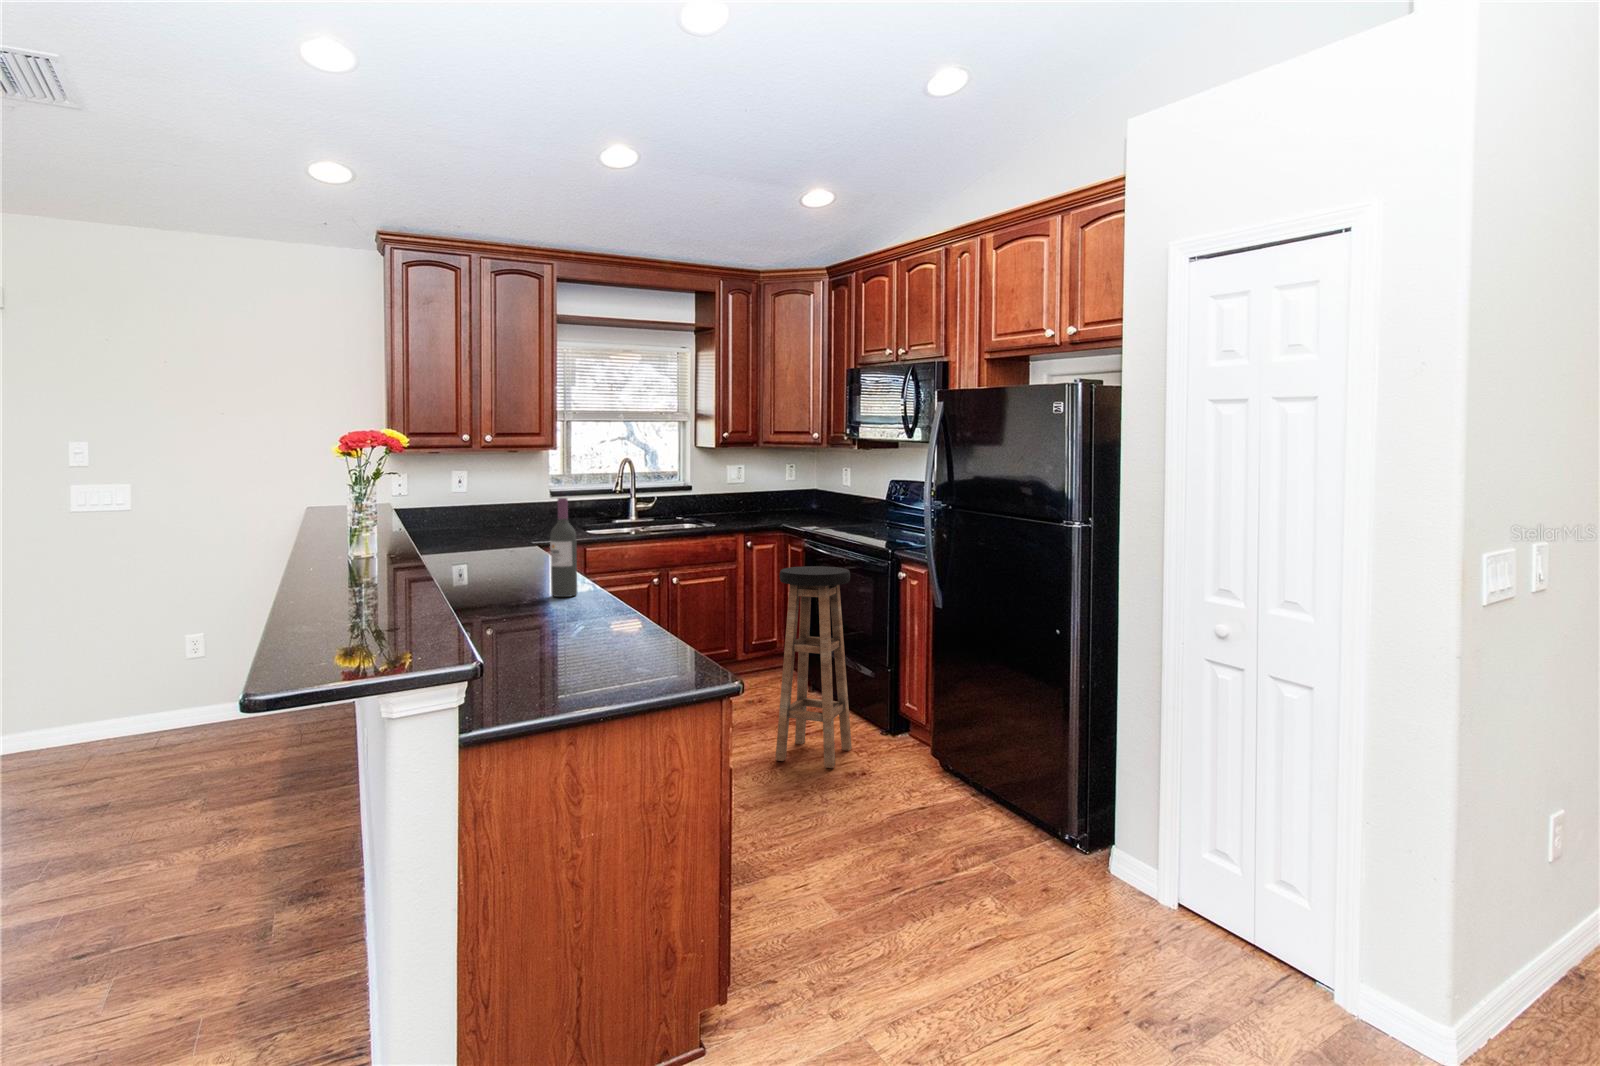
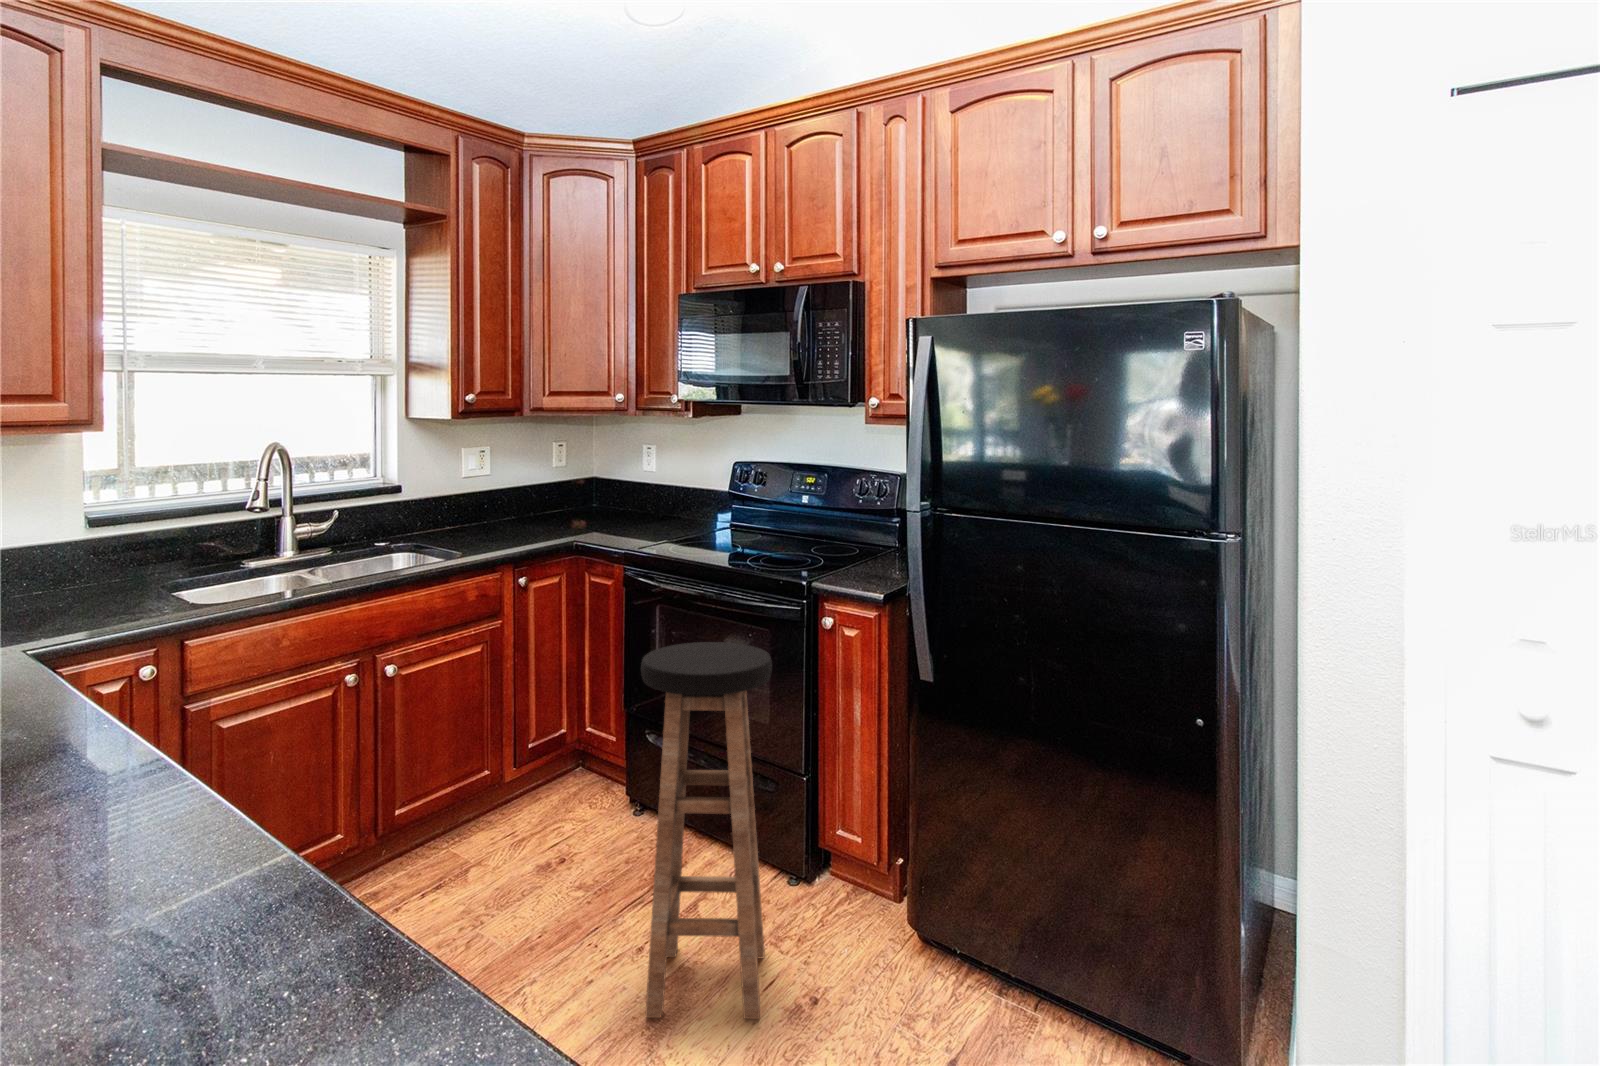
wine bottle: present [550,498,577,597] -> none [66,618,193,973]

